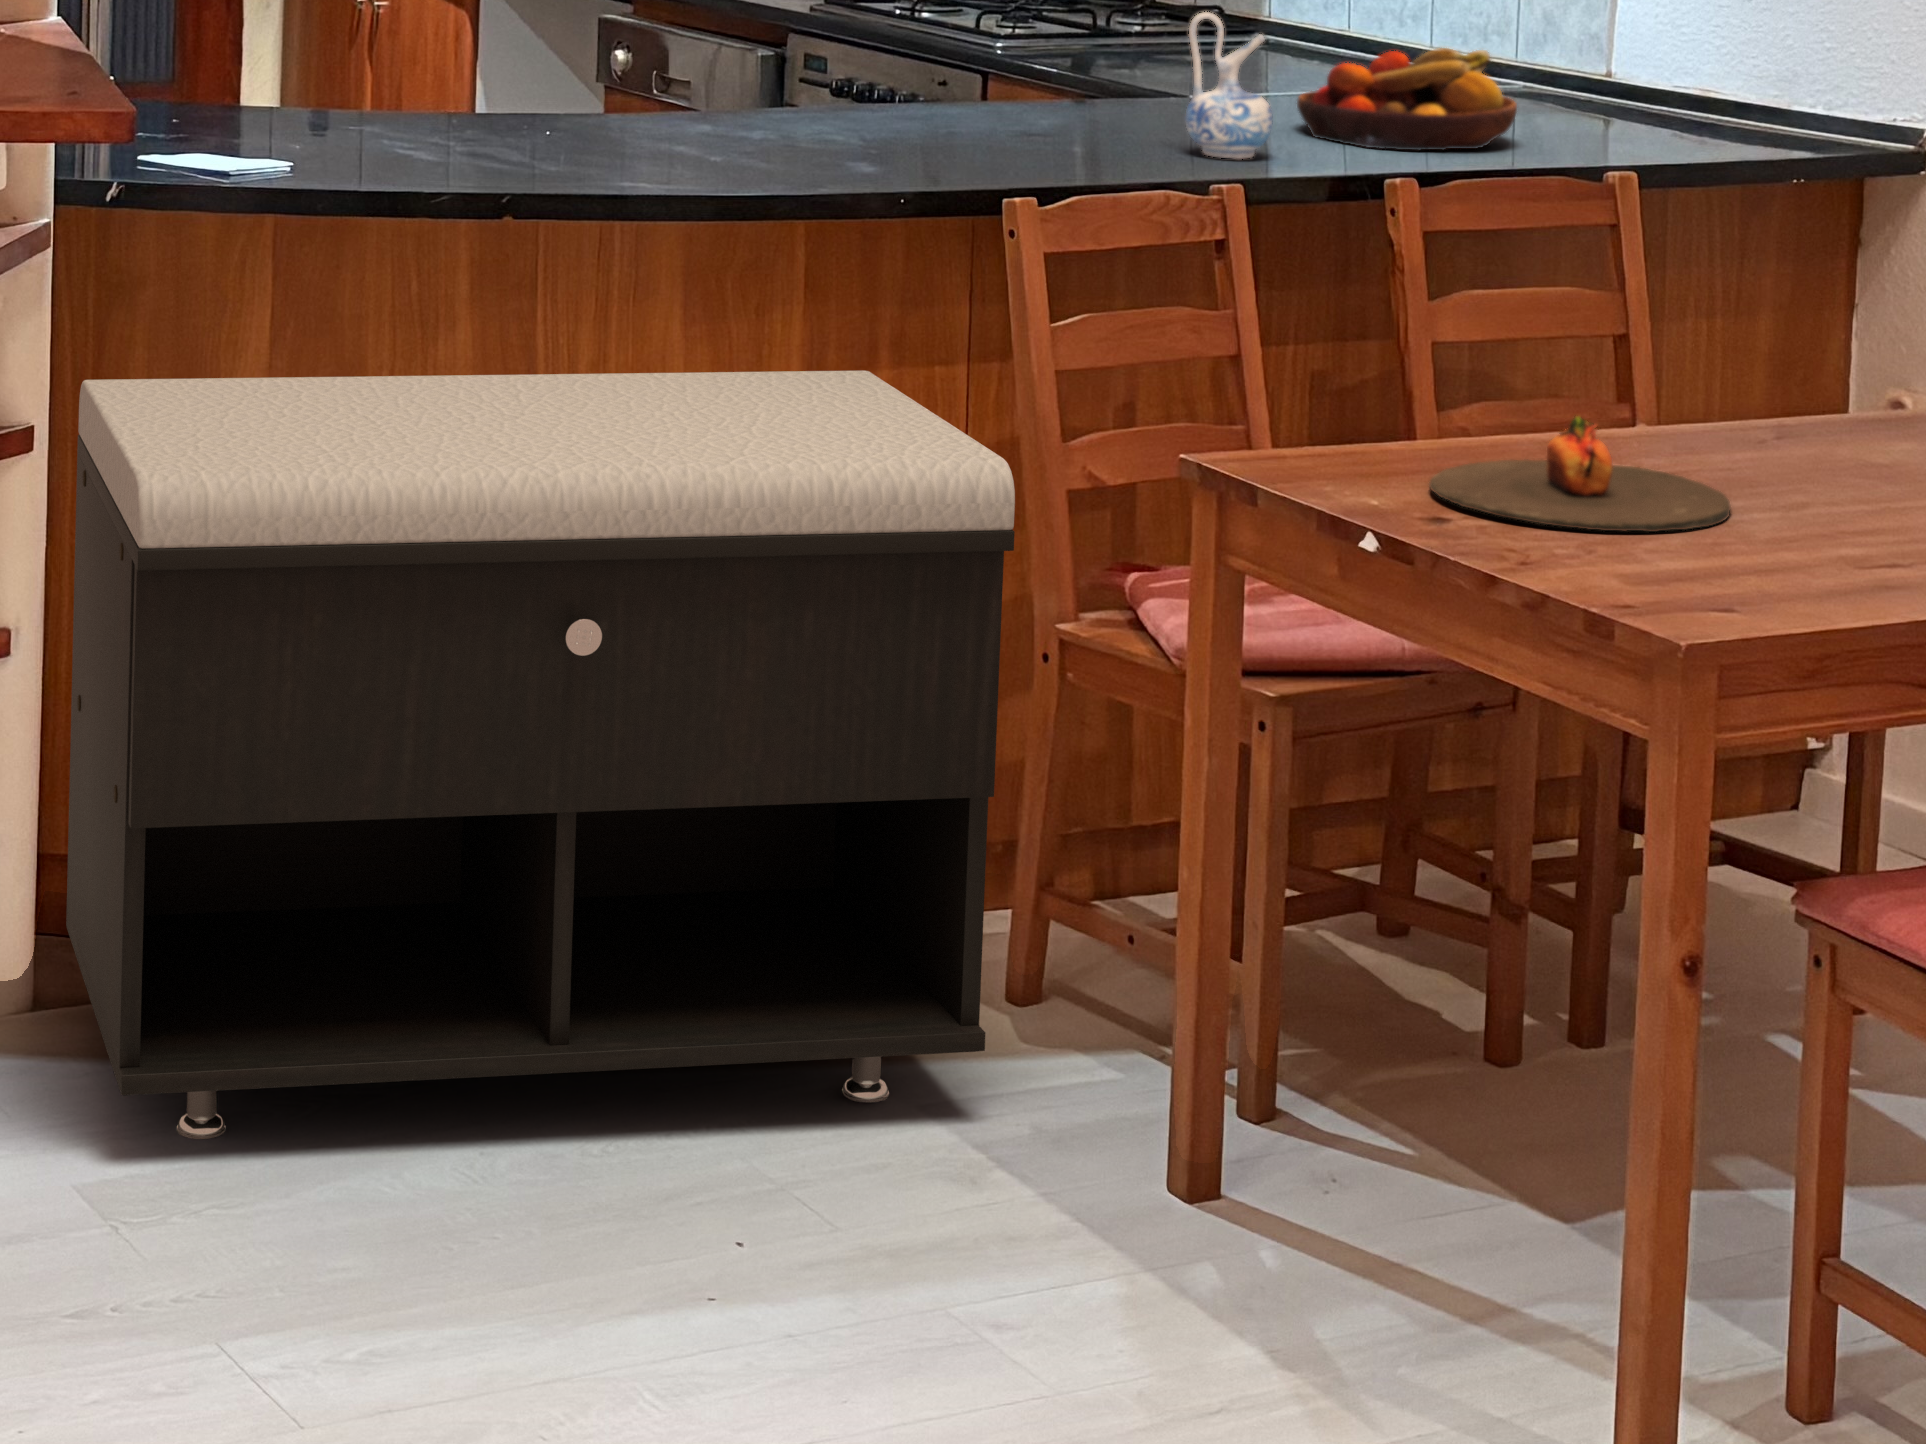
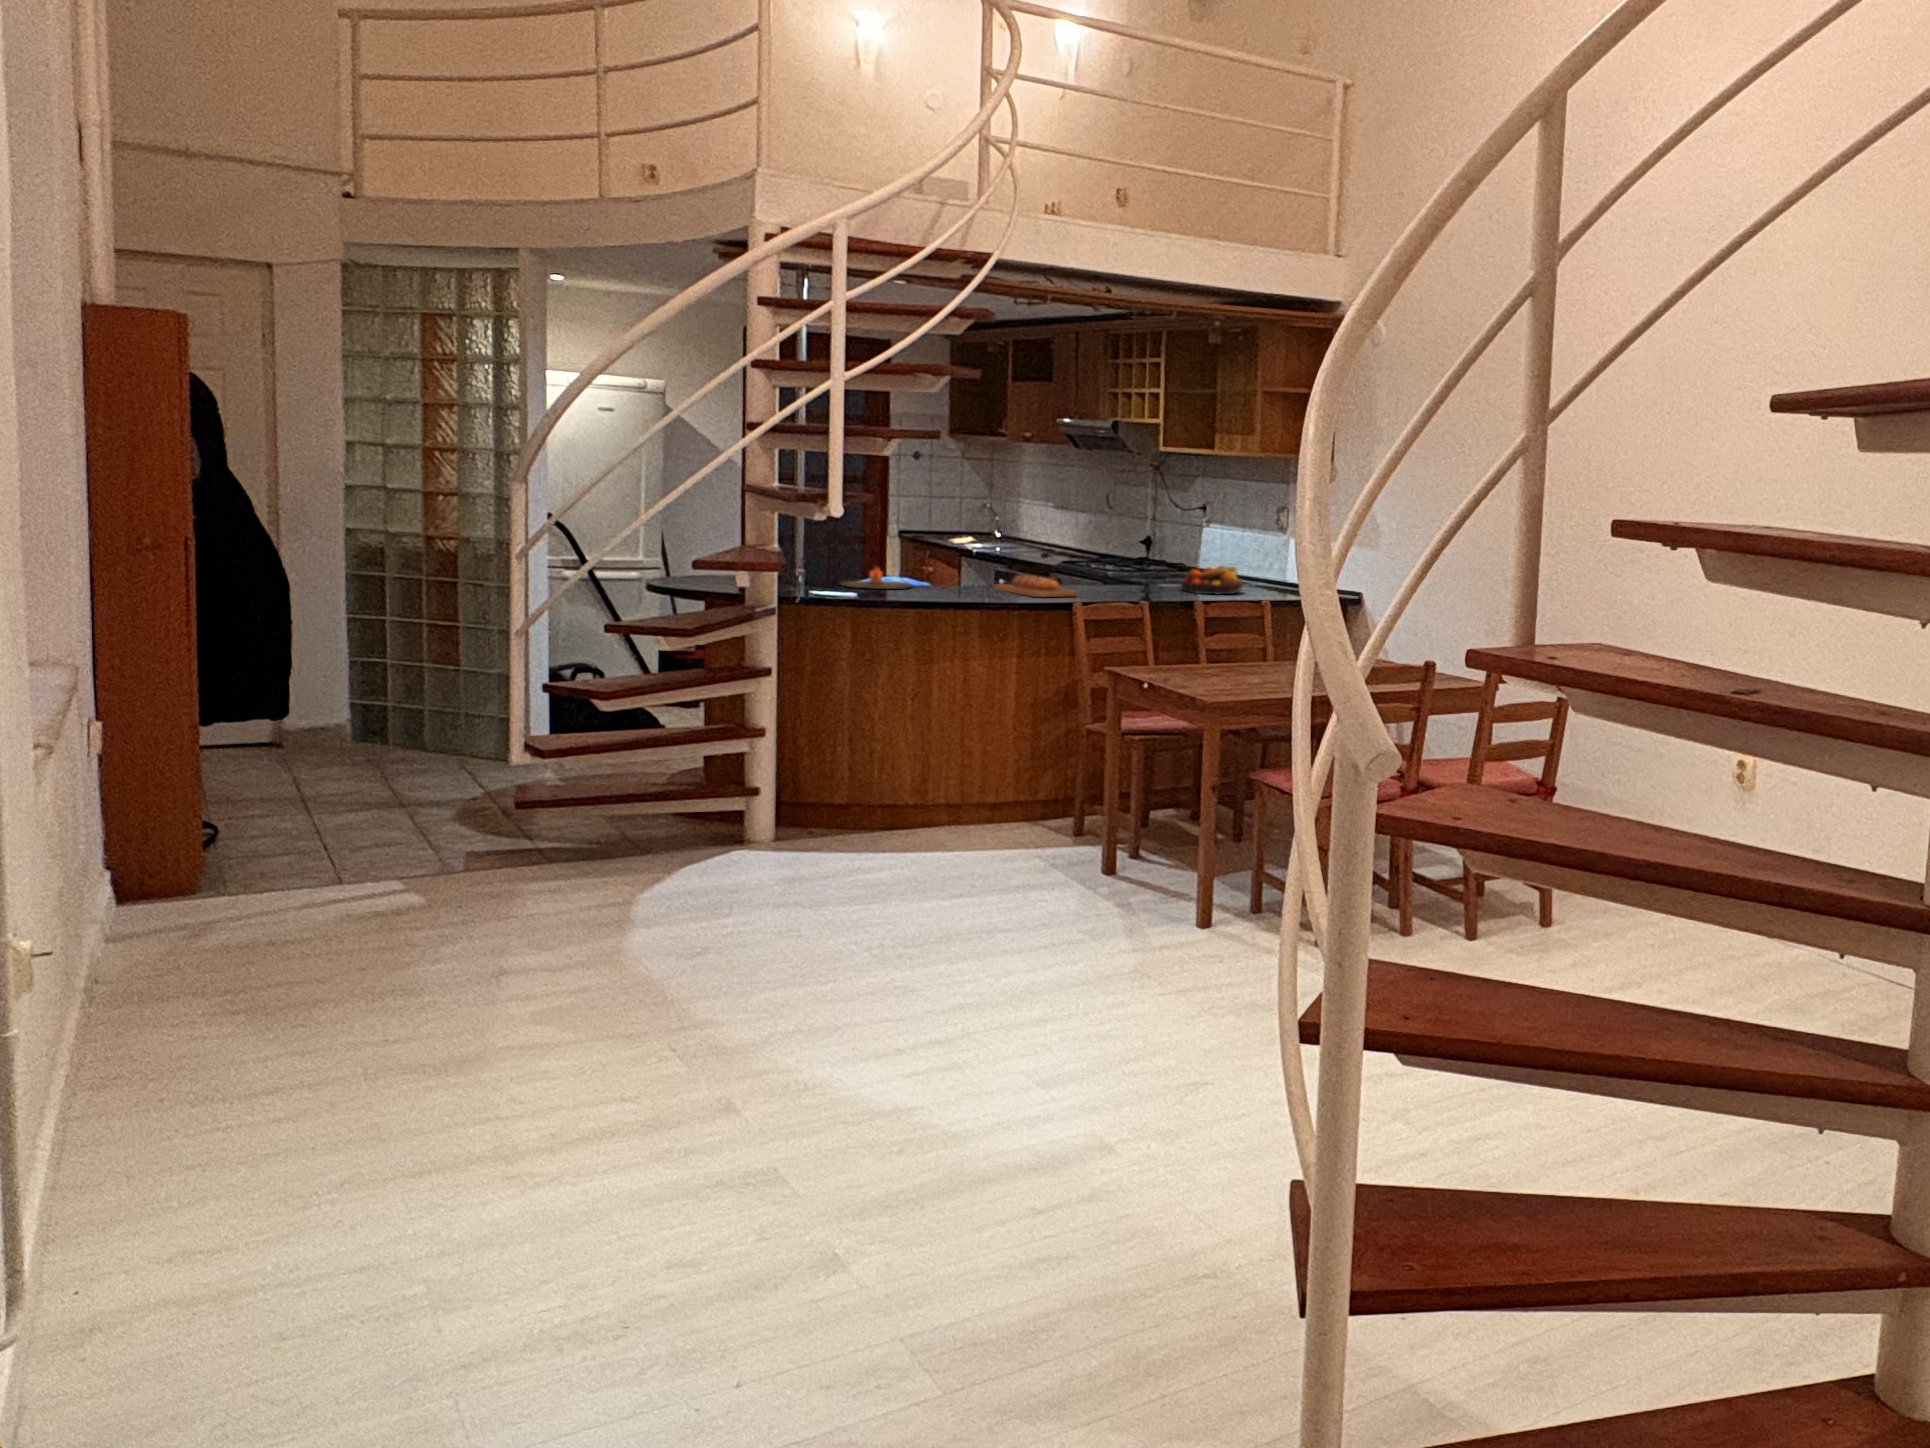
ceramic pitcher: present [1185,12,1272,159] -> none [1139,553,1164,595]
bread loaf: none [707,94,1005,178] -> present [993,576,1078,597]
storage bench: present [66,371,1015,1139] -> none [786,652,1057,865]
plate: present [1429,417,1730,532] -> present [841,567,912,589]

